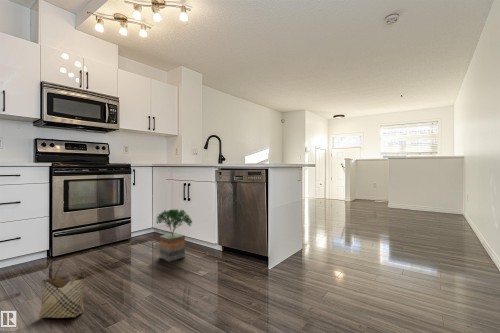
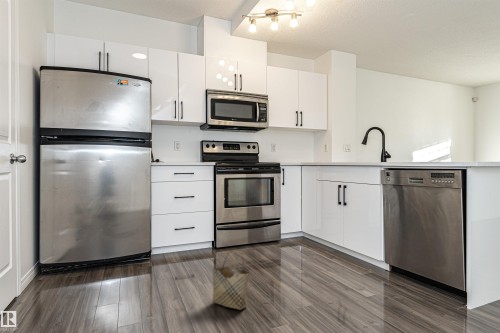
potted tree: present [157,210,192,262] -> none [307,211,351,272]

